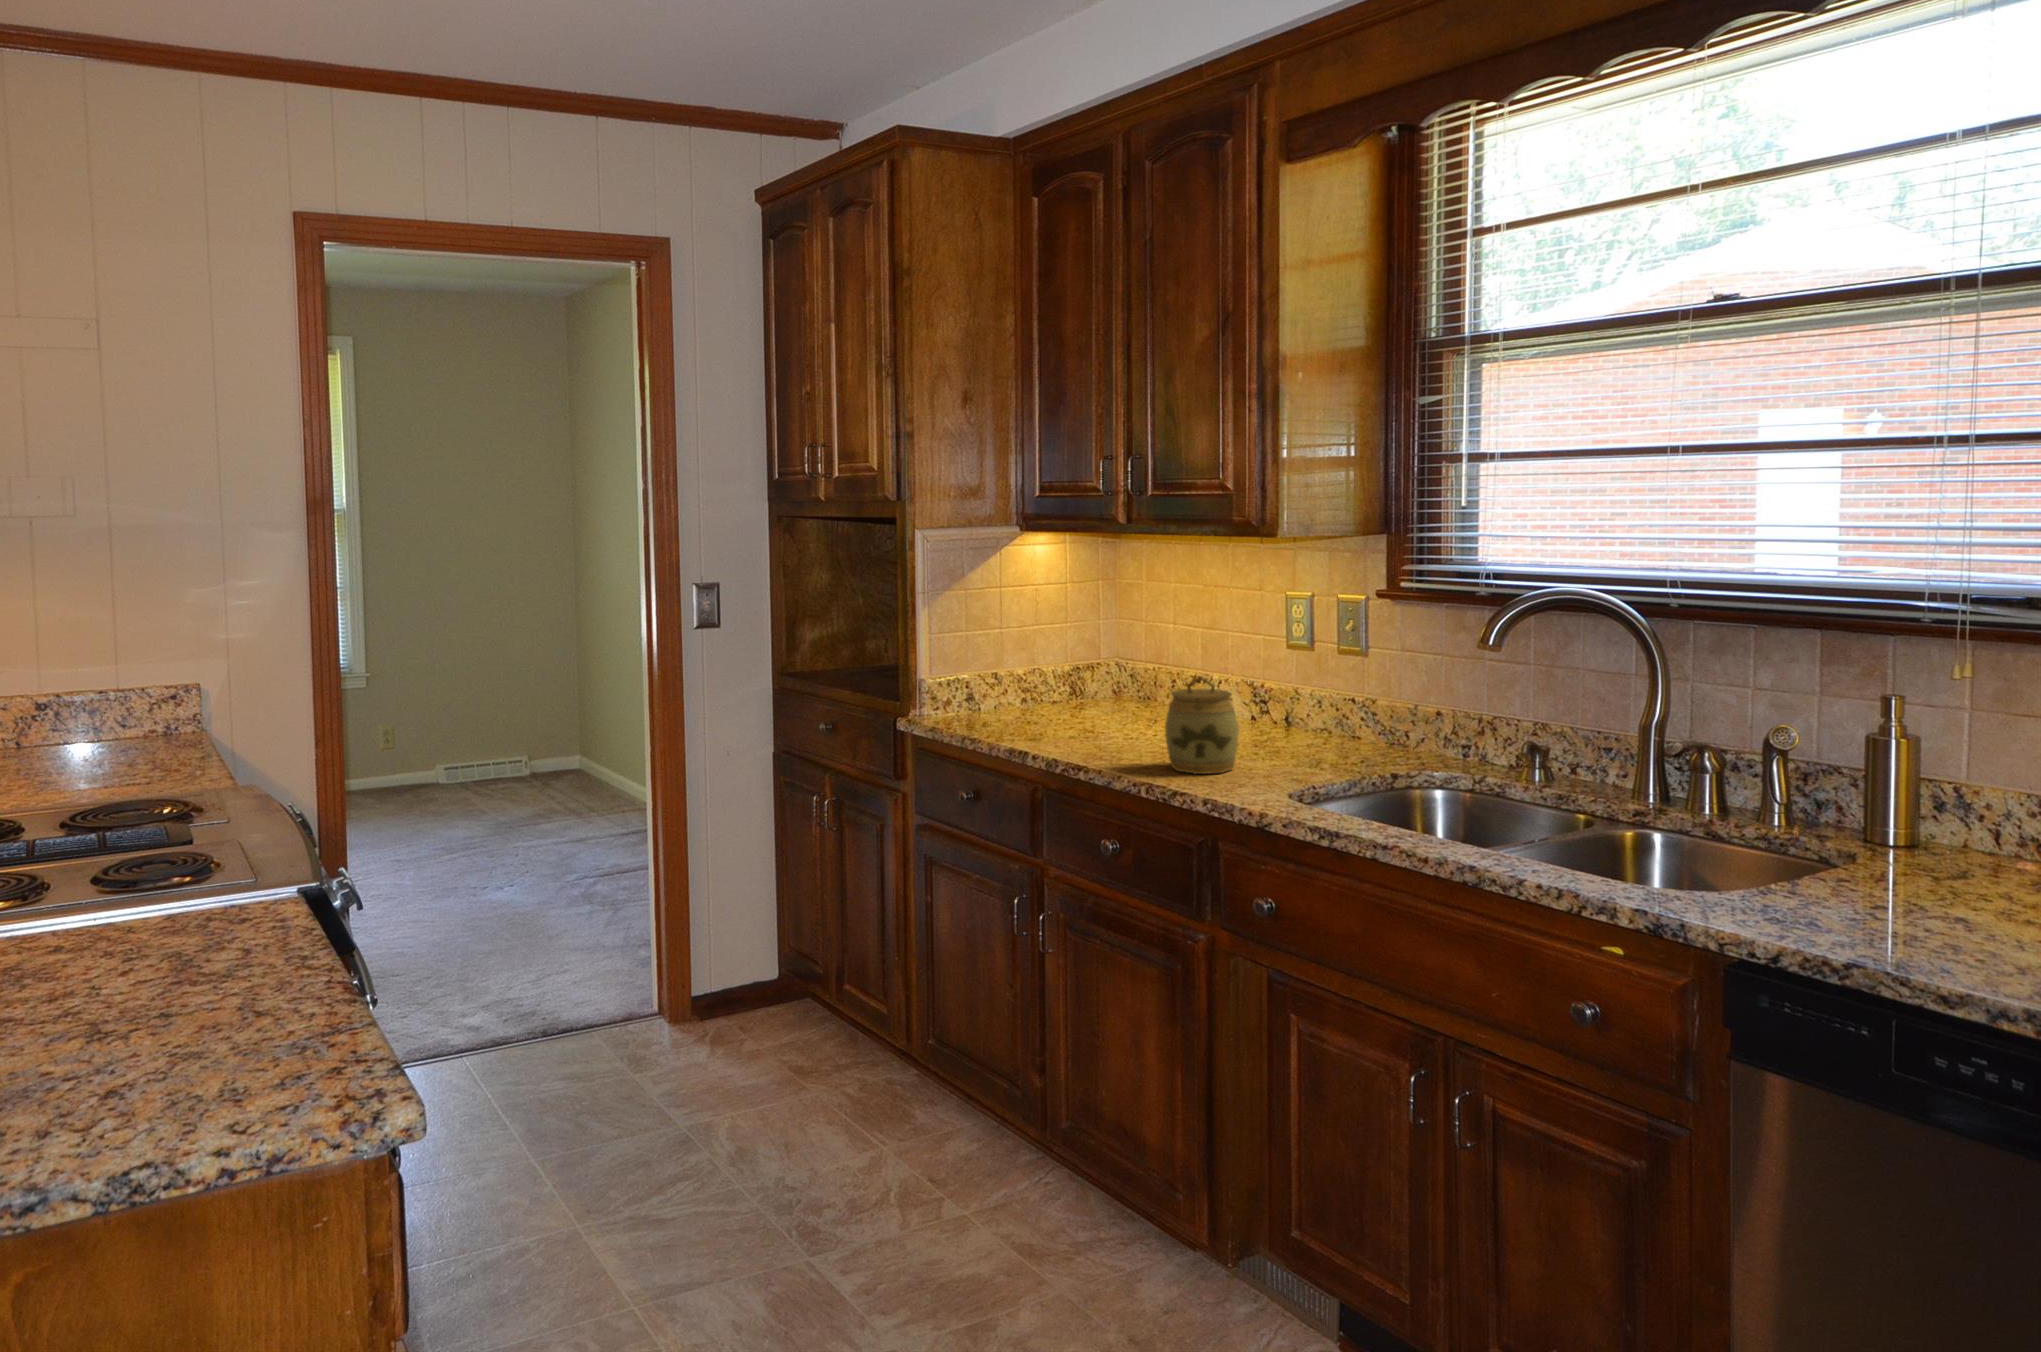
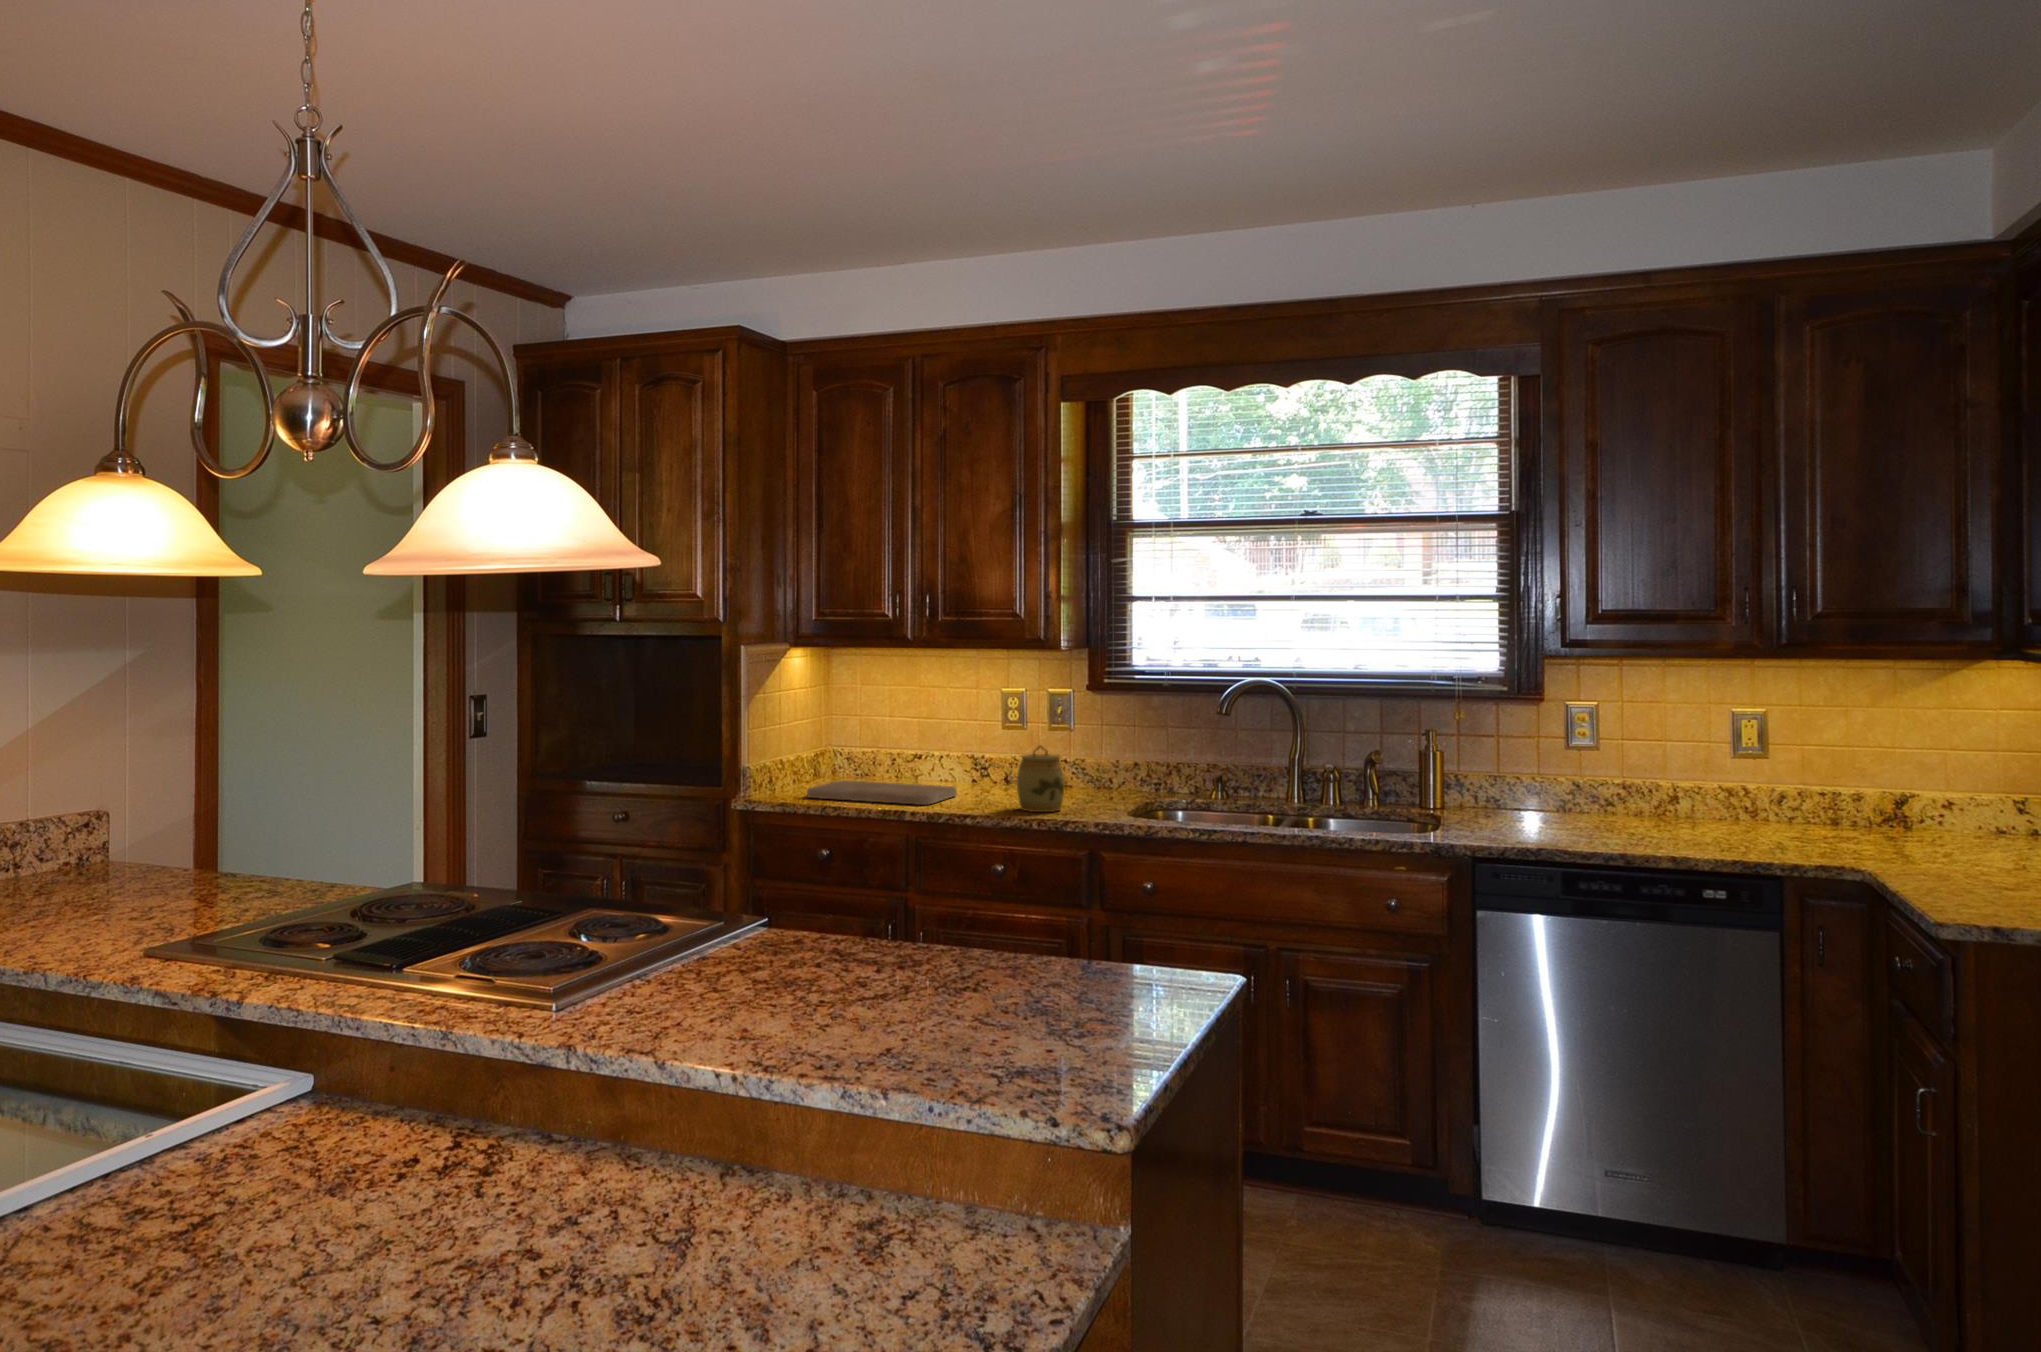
cutting board: none [993,703,1172,746] -> present [807,780,957,805]

